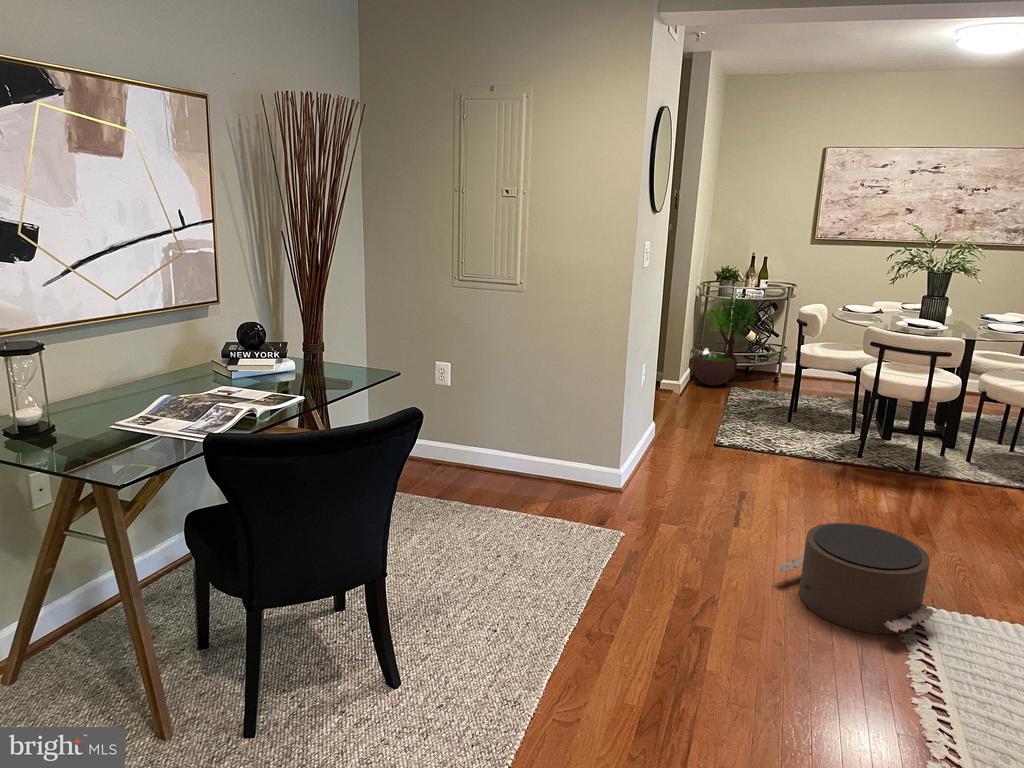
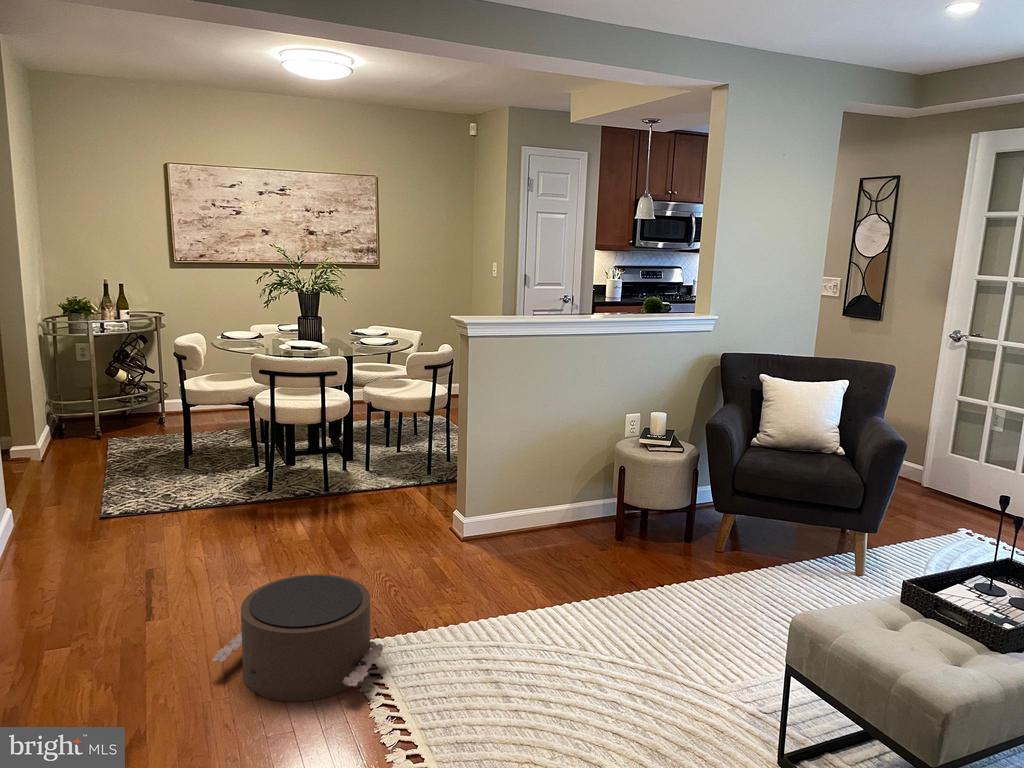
potted tree: present [692,294,757,386] -> none [50,325,126,443]

